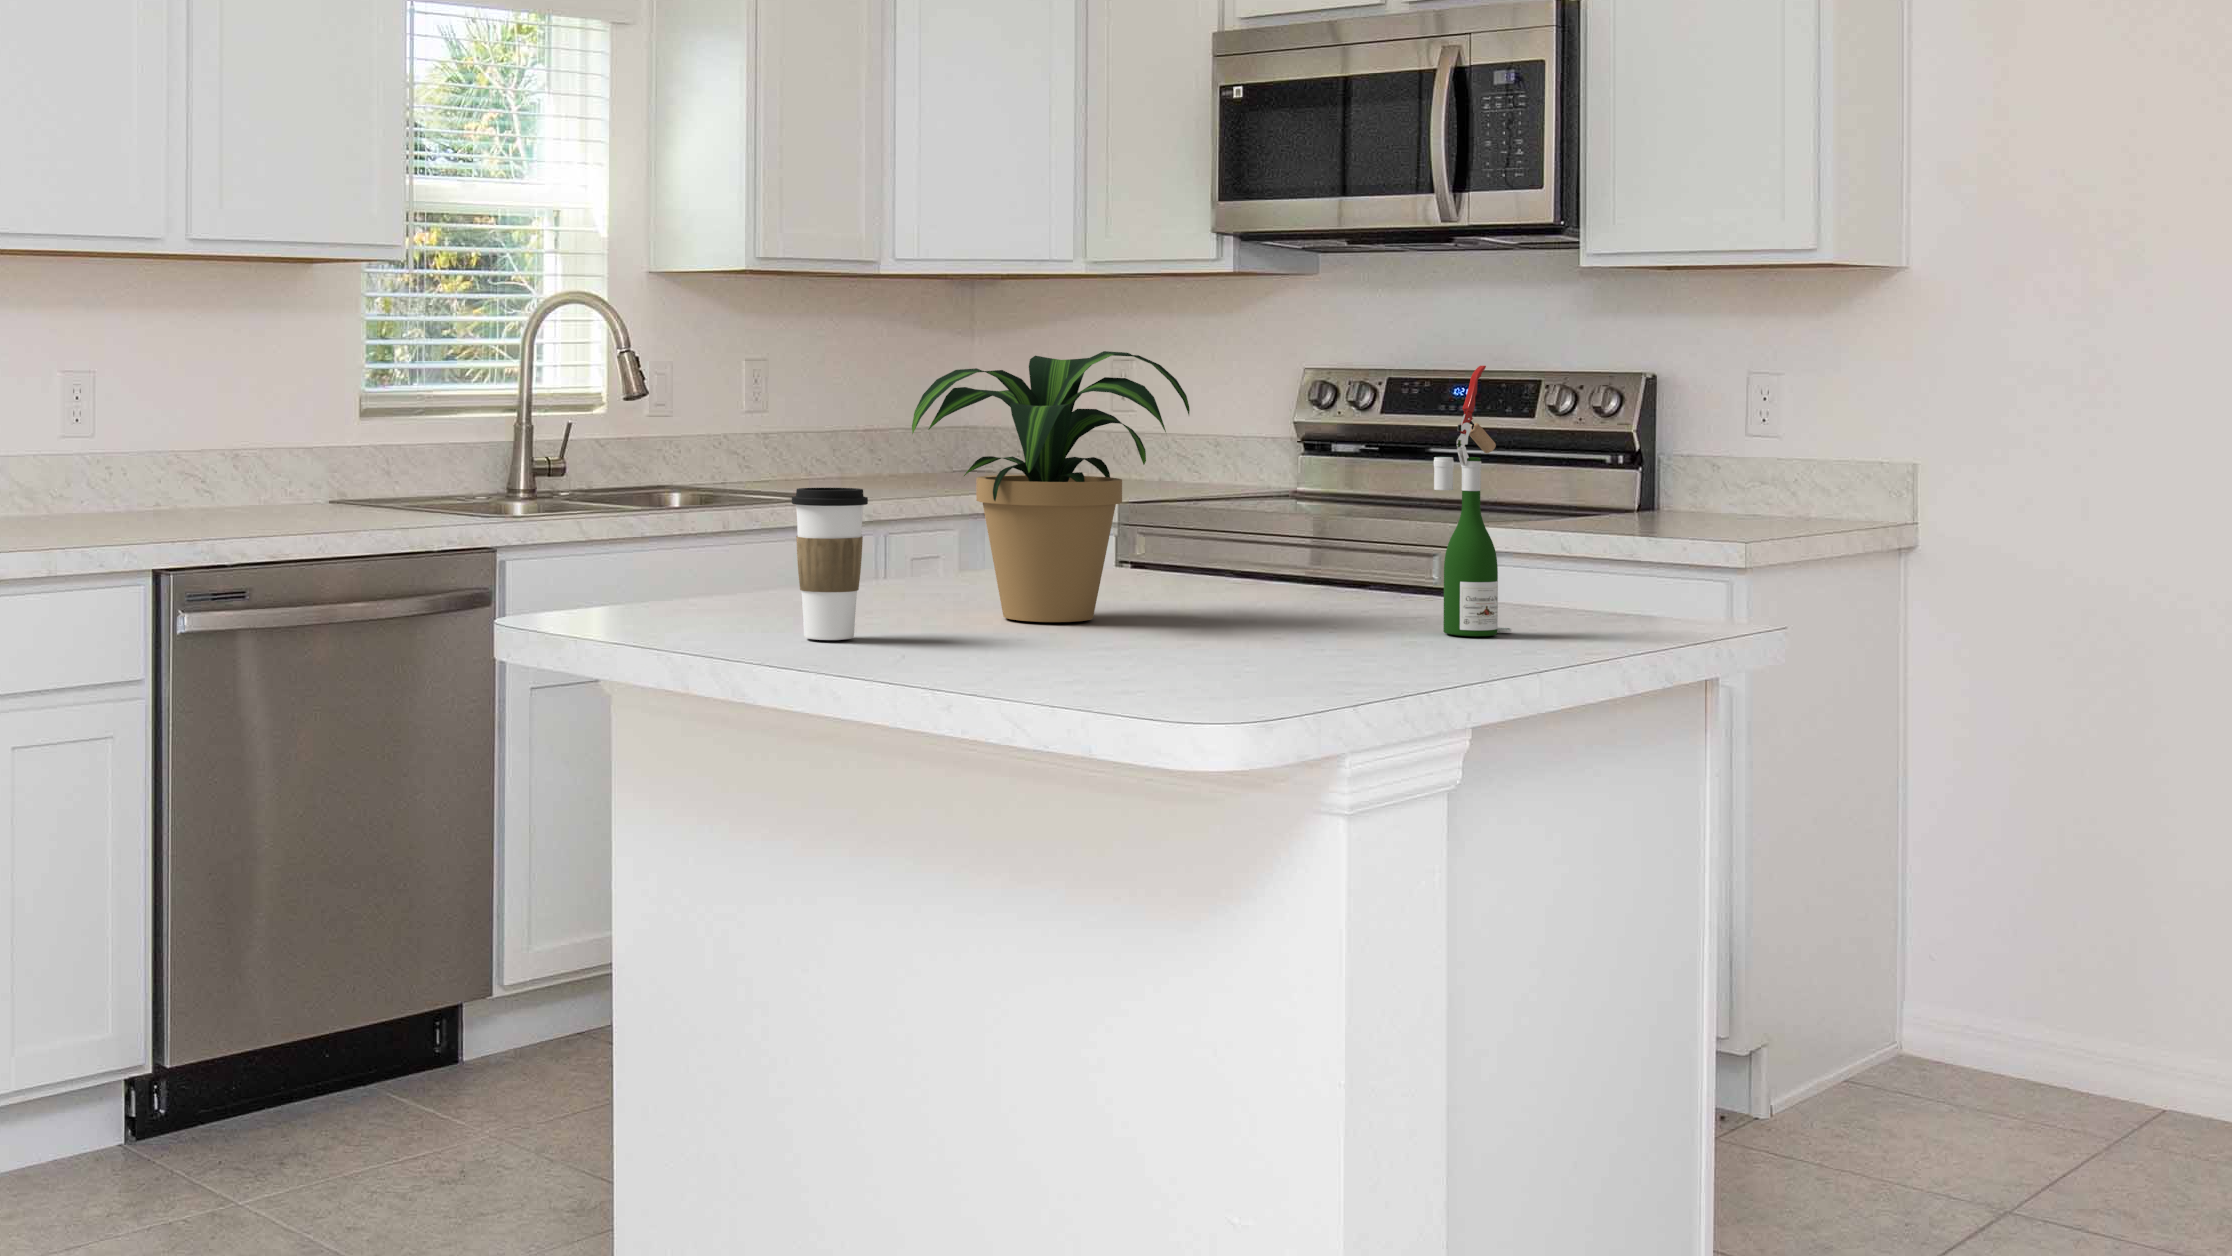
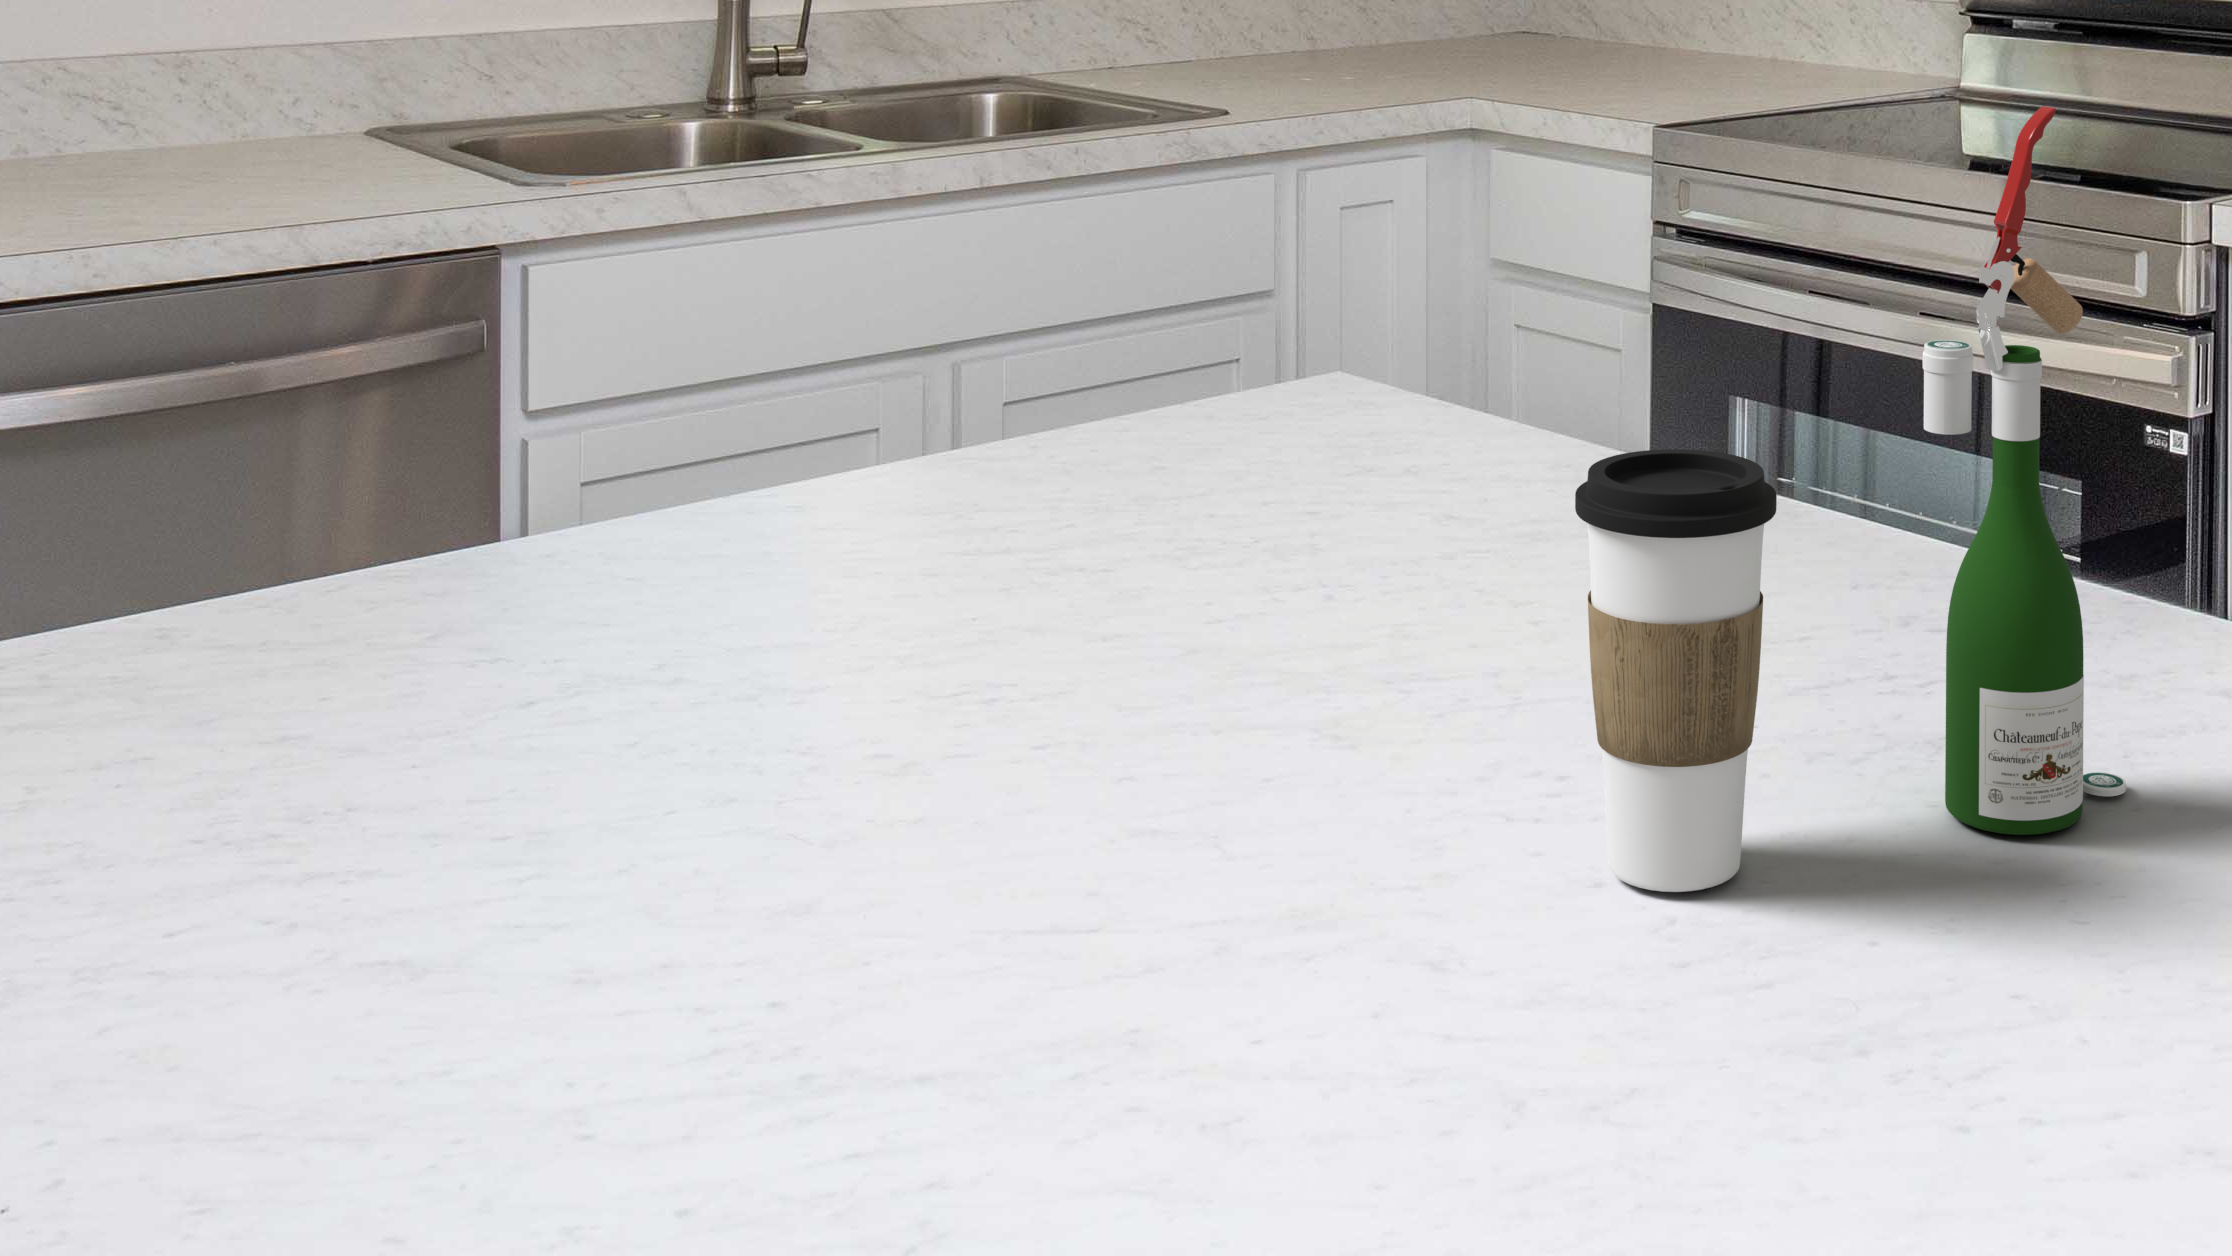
potted plant: present [912,351,1190,622] -> none [588,38,1350,752]
coffee cup: present [792,488,868,640] -> present [1575,449,1777,892]

